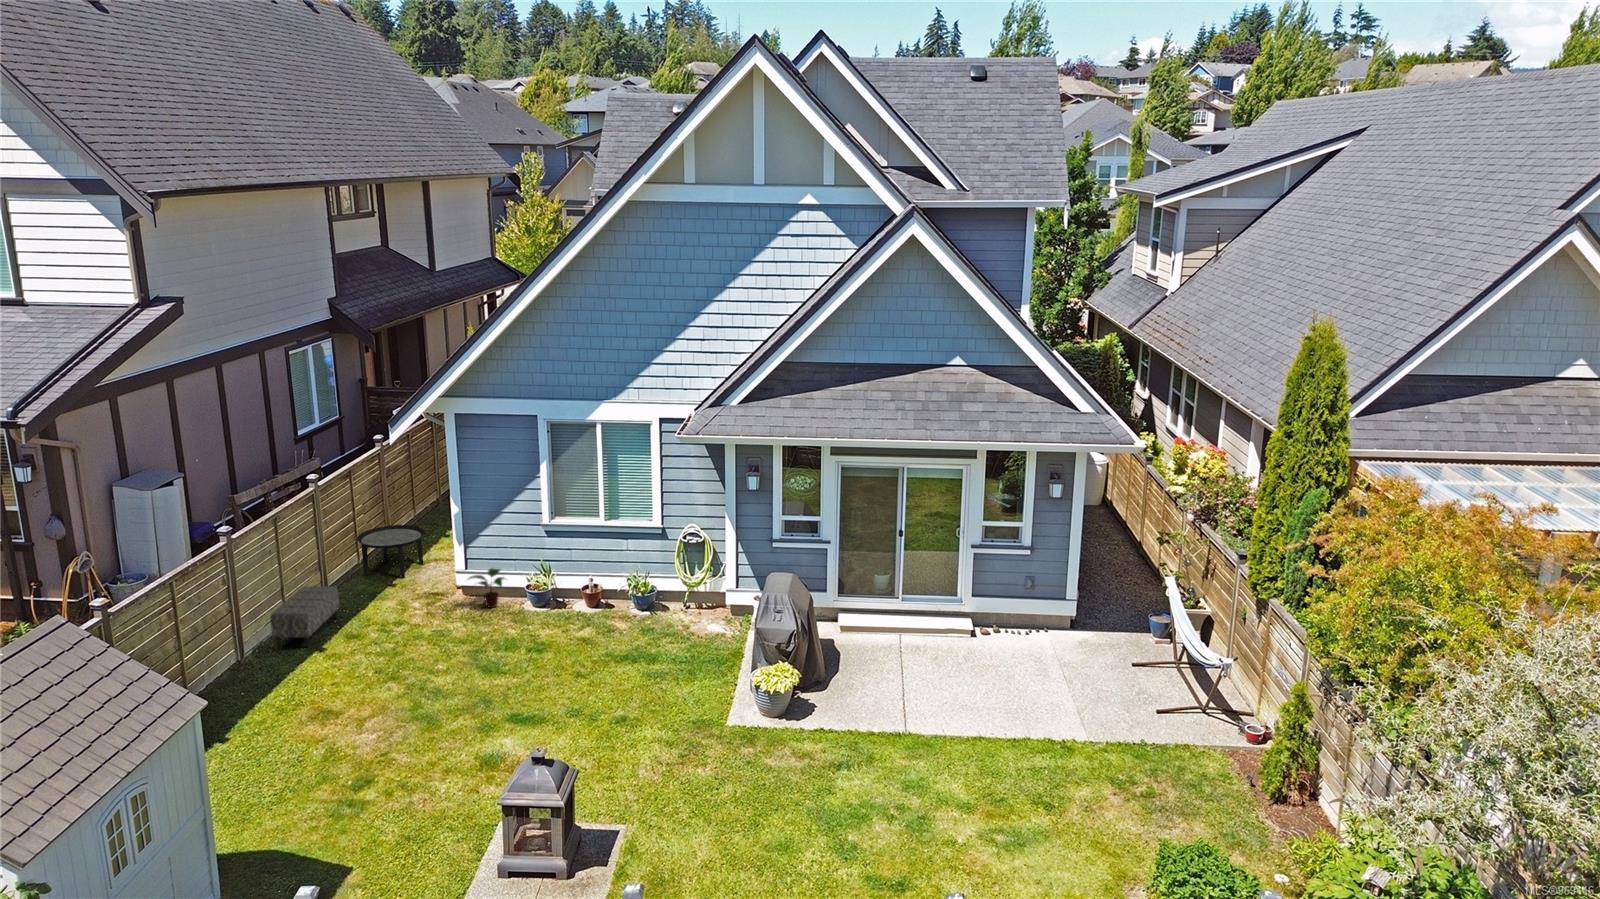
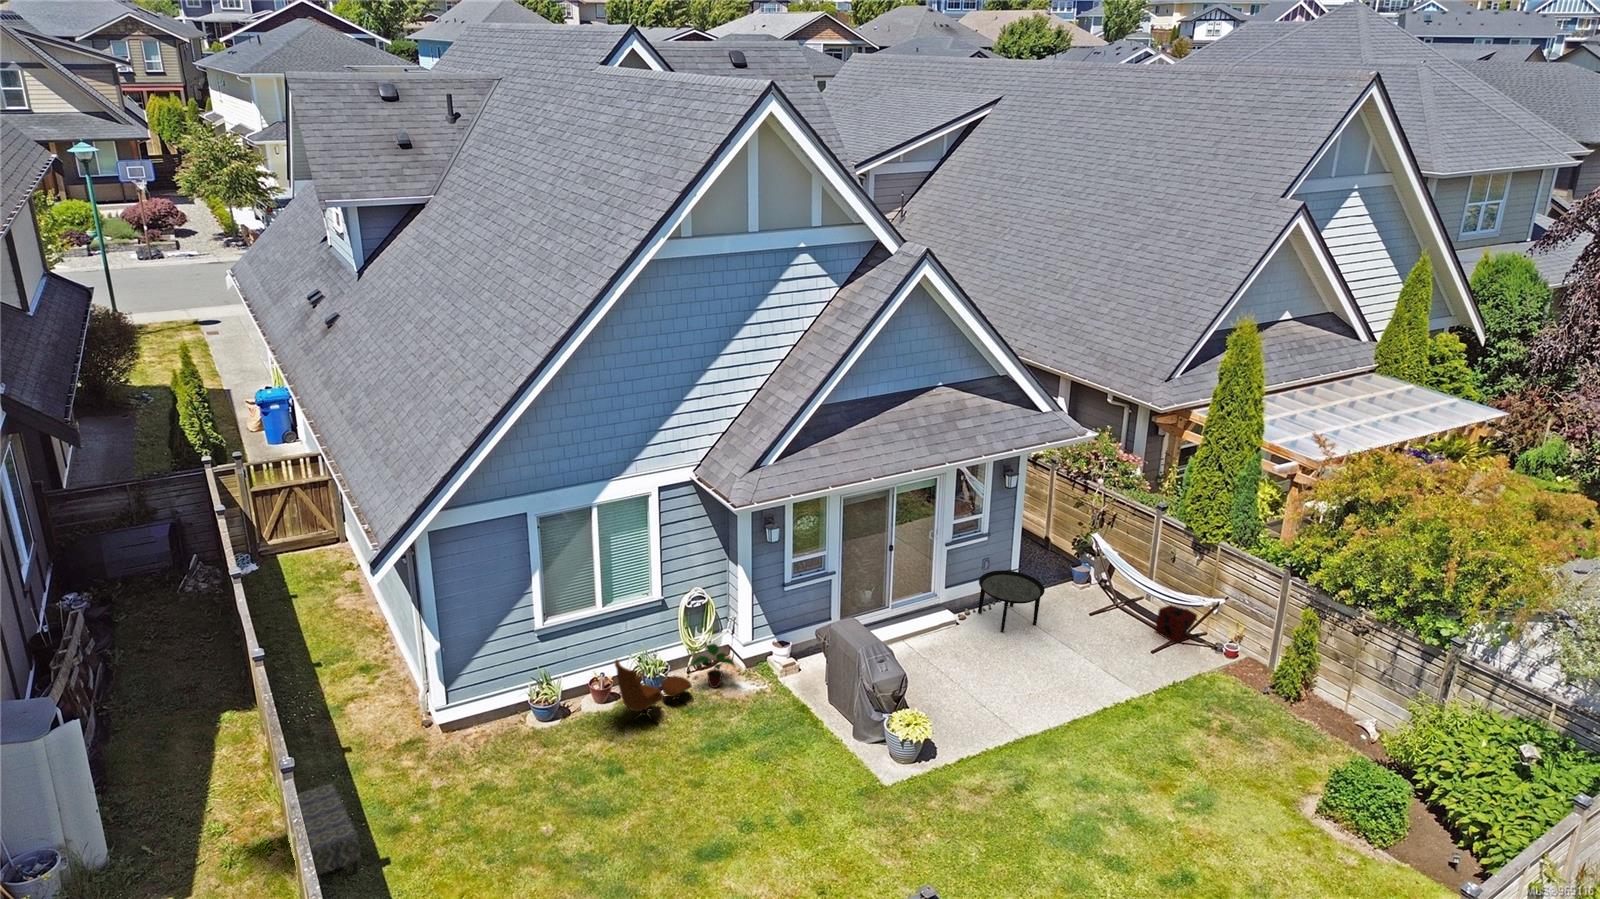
round table: present [357,525,425,578] -> present [978,570,1045,632]
lounge chair: none [576,559,659,630] -> present [615,660,692,724]
potted plant: present [469,568,504,608] -> present [692,643,734,688]
storage box: none [1202,668,1251,715] -> present [1155,605,1197,643]

